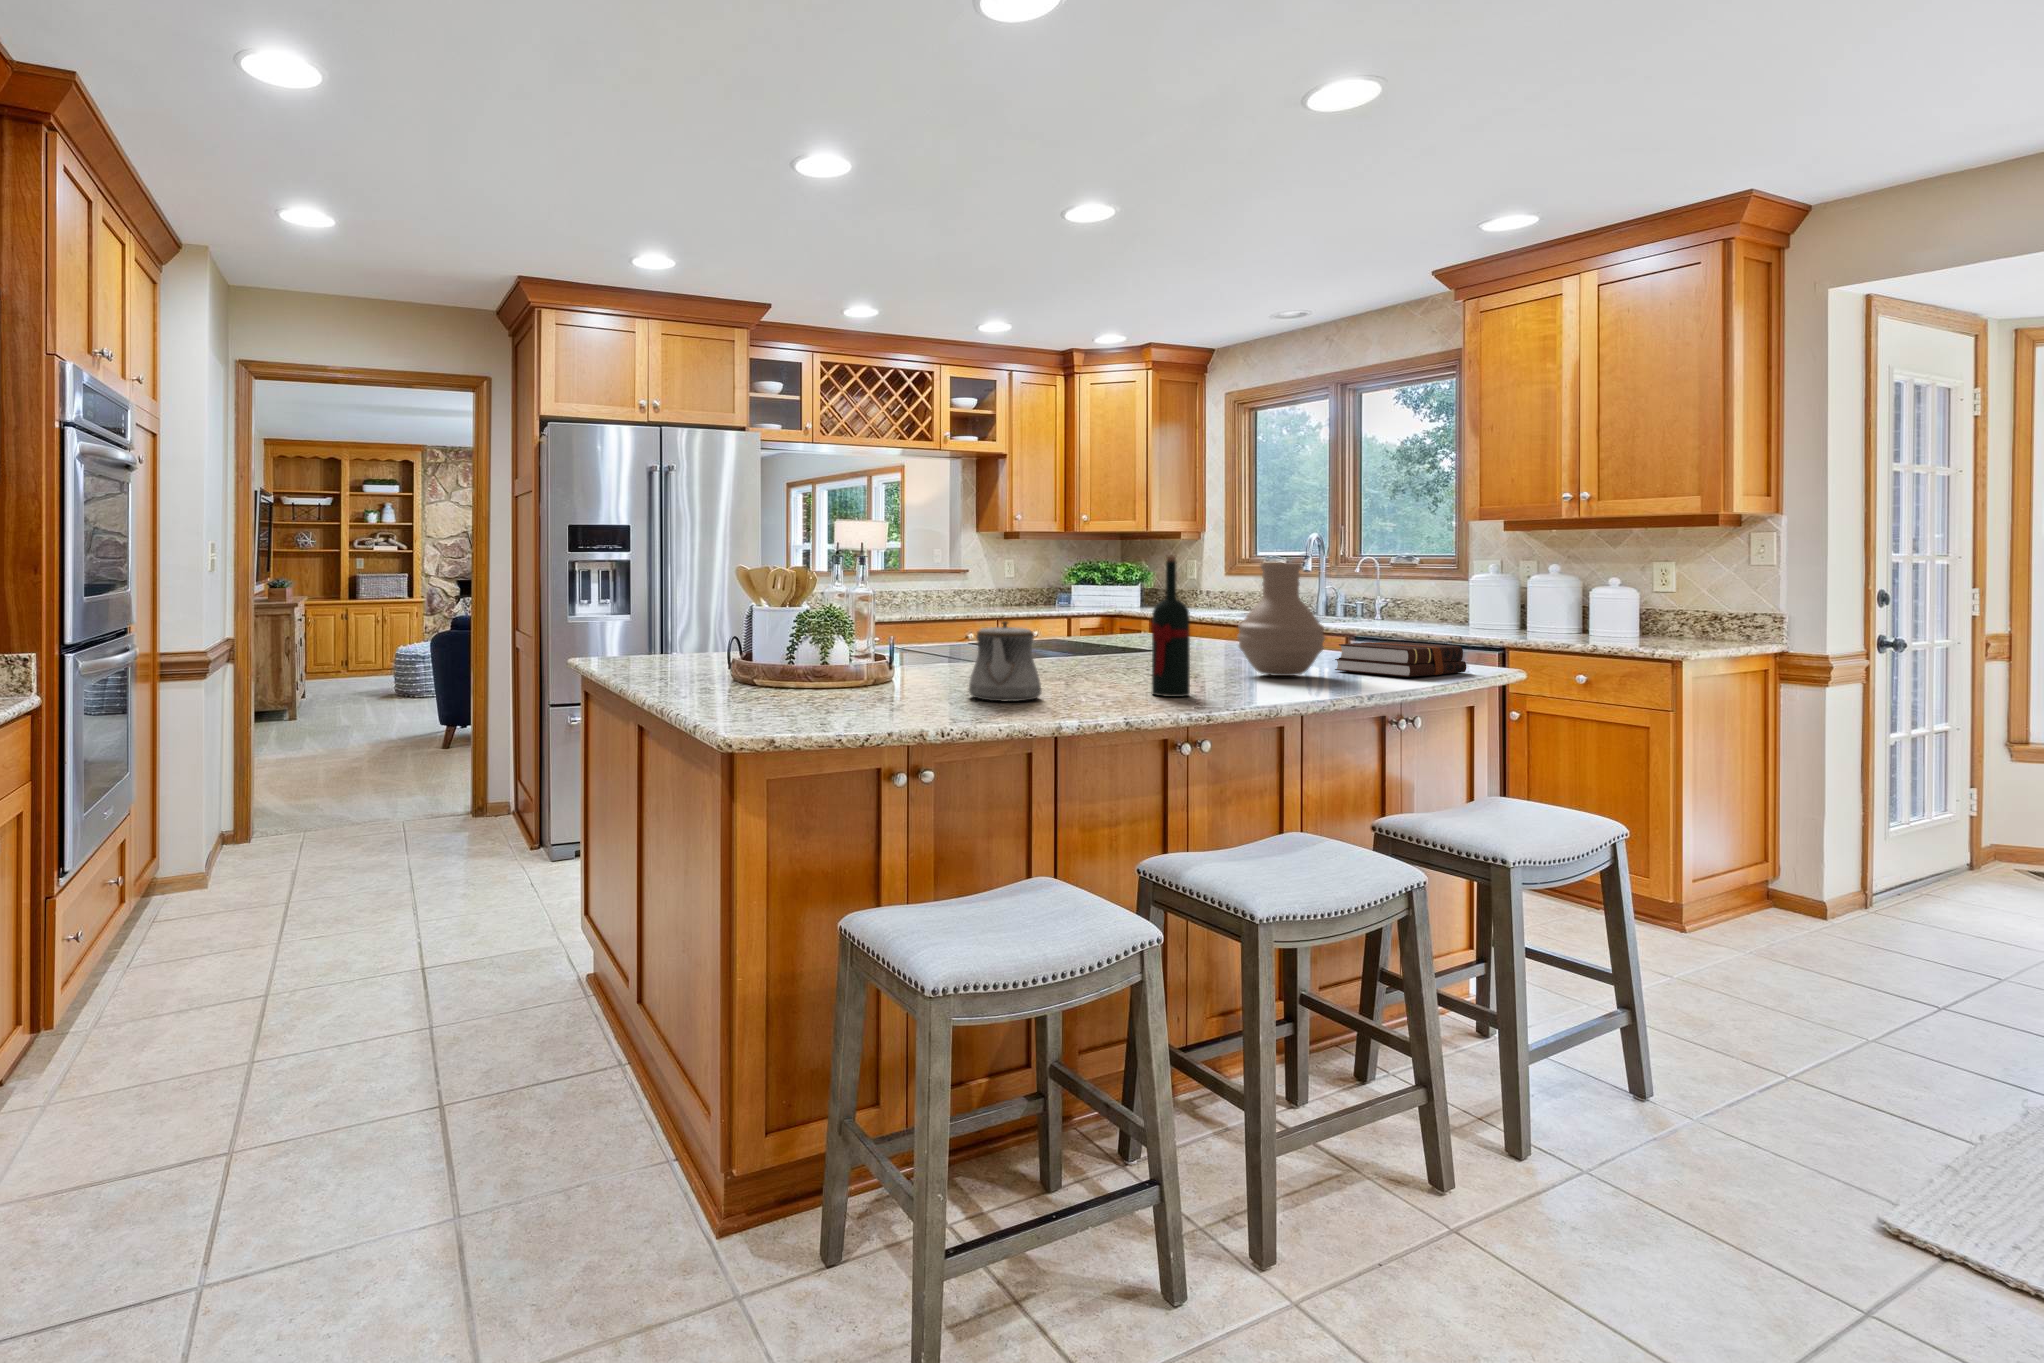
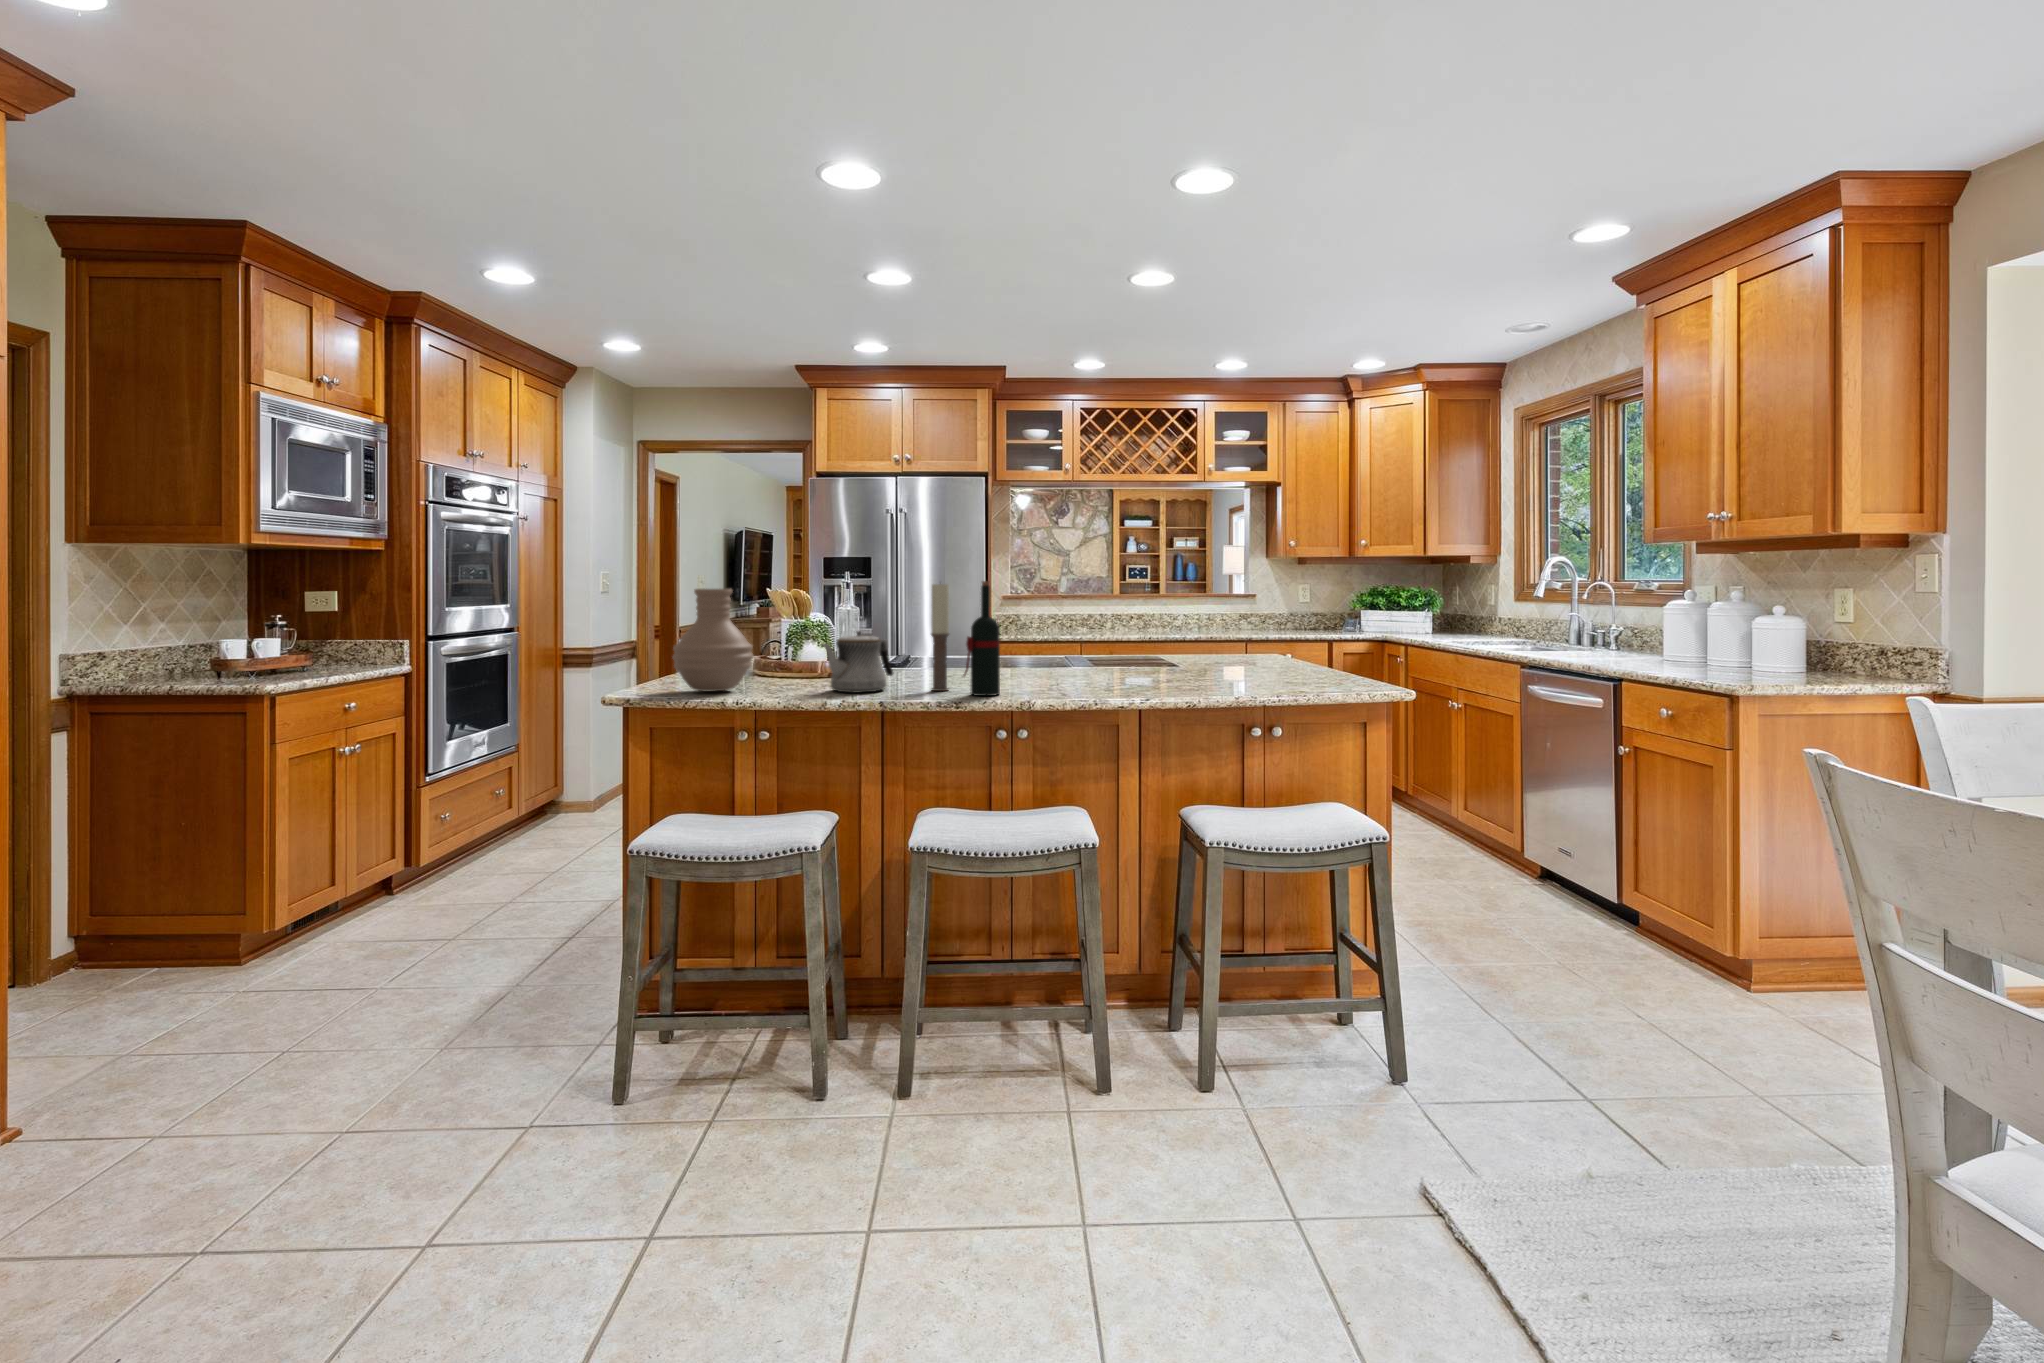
candle: none [1081,556,1105,694] -> present [931,584,949,691]
vase: present [1237,563,1325,676] -> present [673,589,753,691]
hardback book: present [1335,642,1466,677] -> none [1232,661,1347,692]

